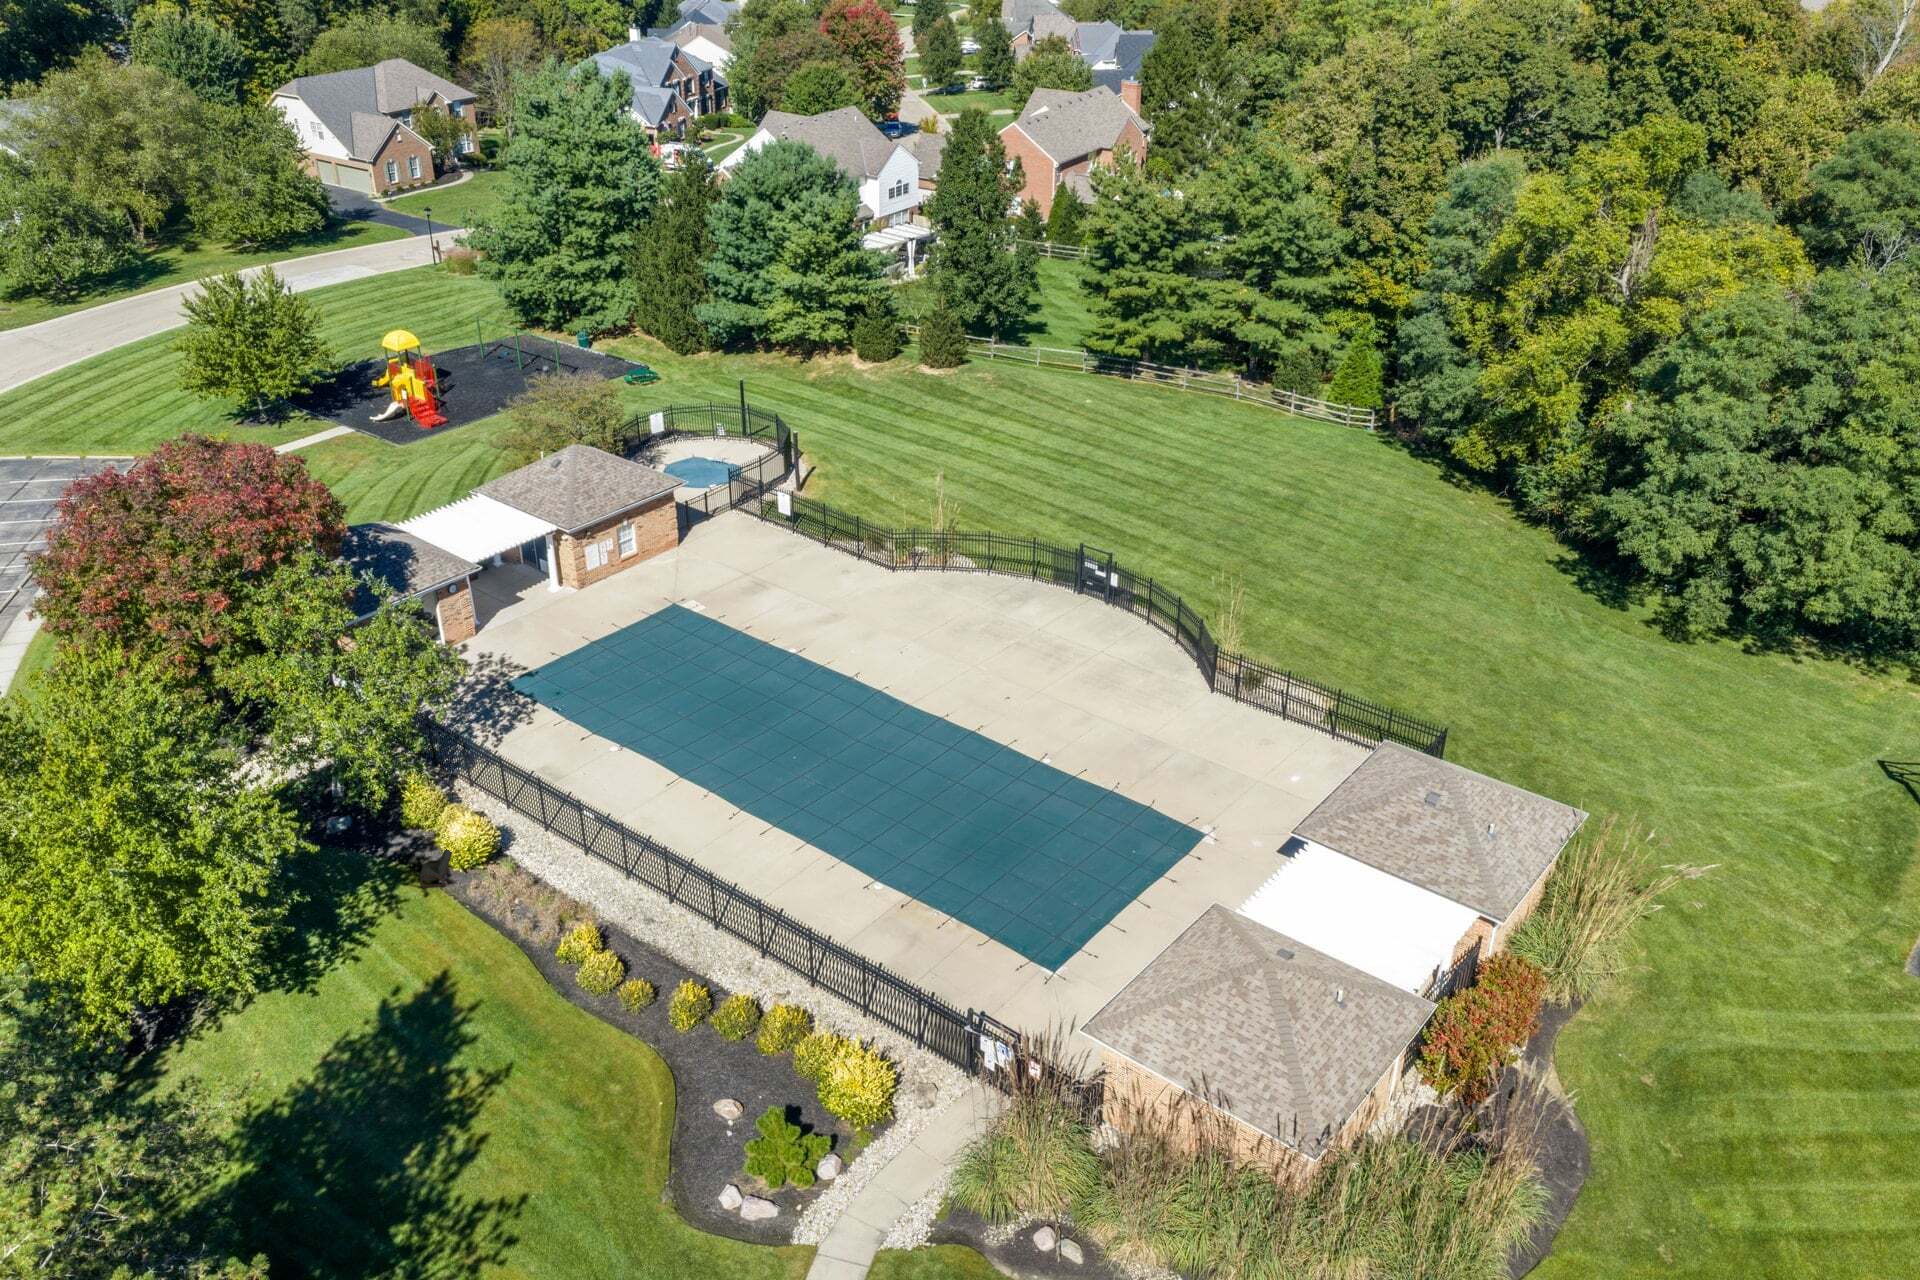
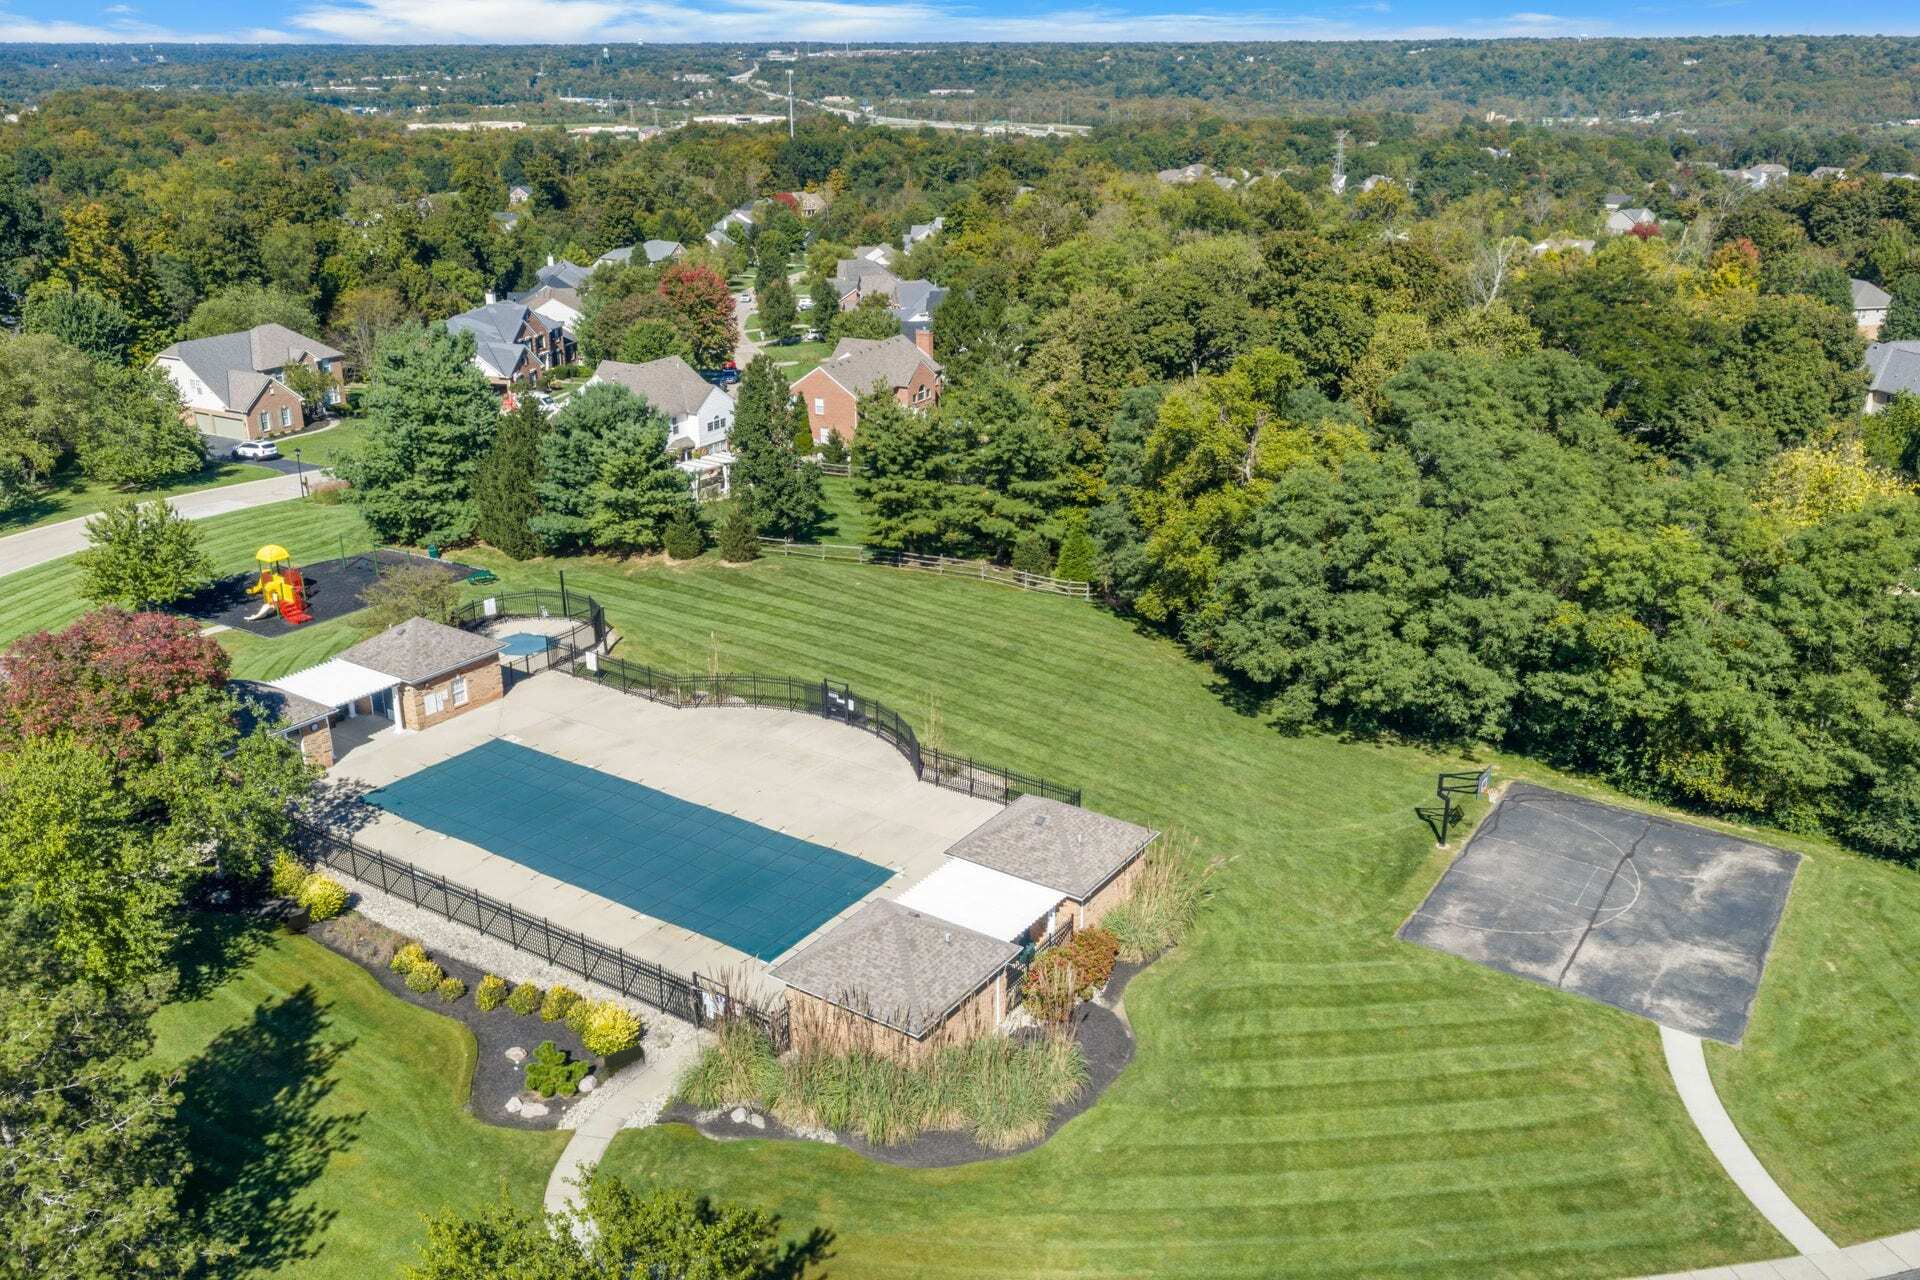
bench: none [850,1110,908,1161] -> present [604,1044,645,1076]

